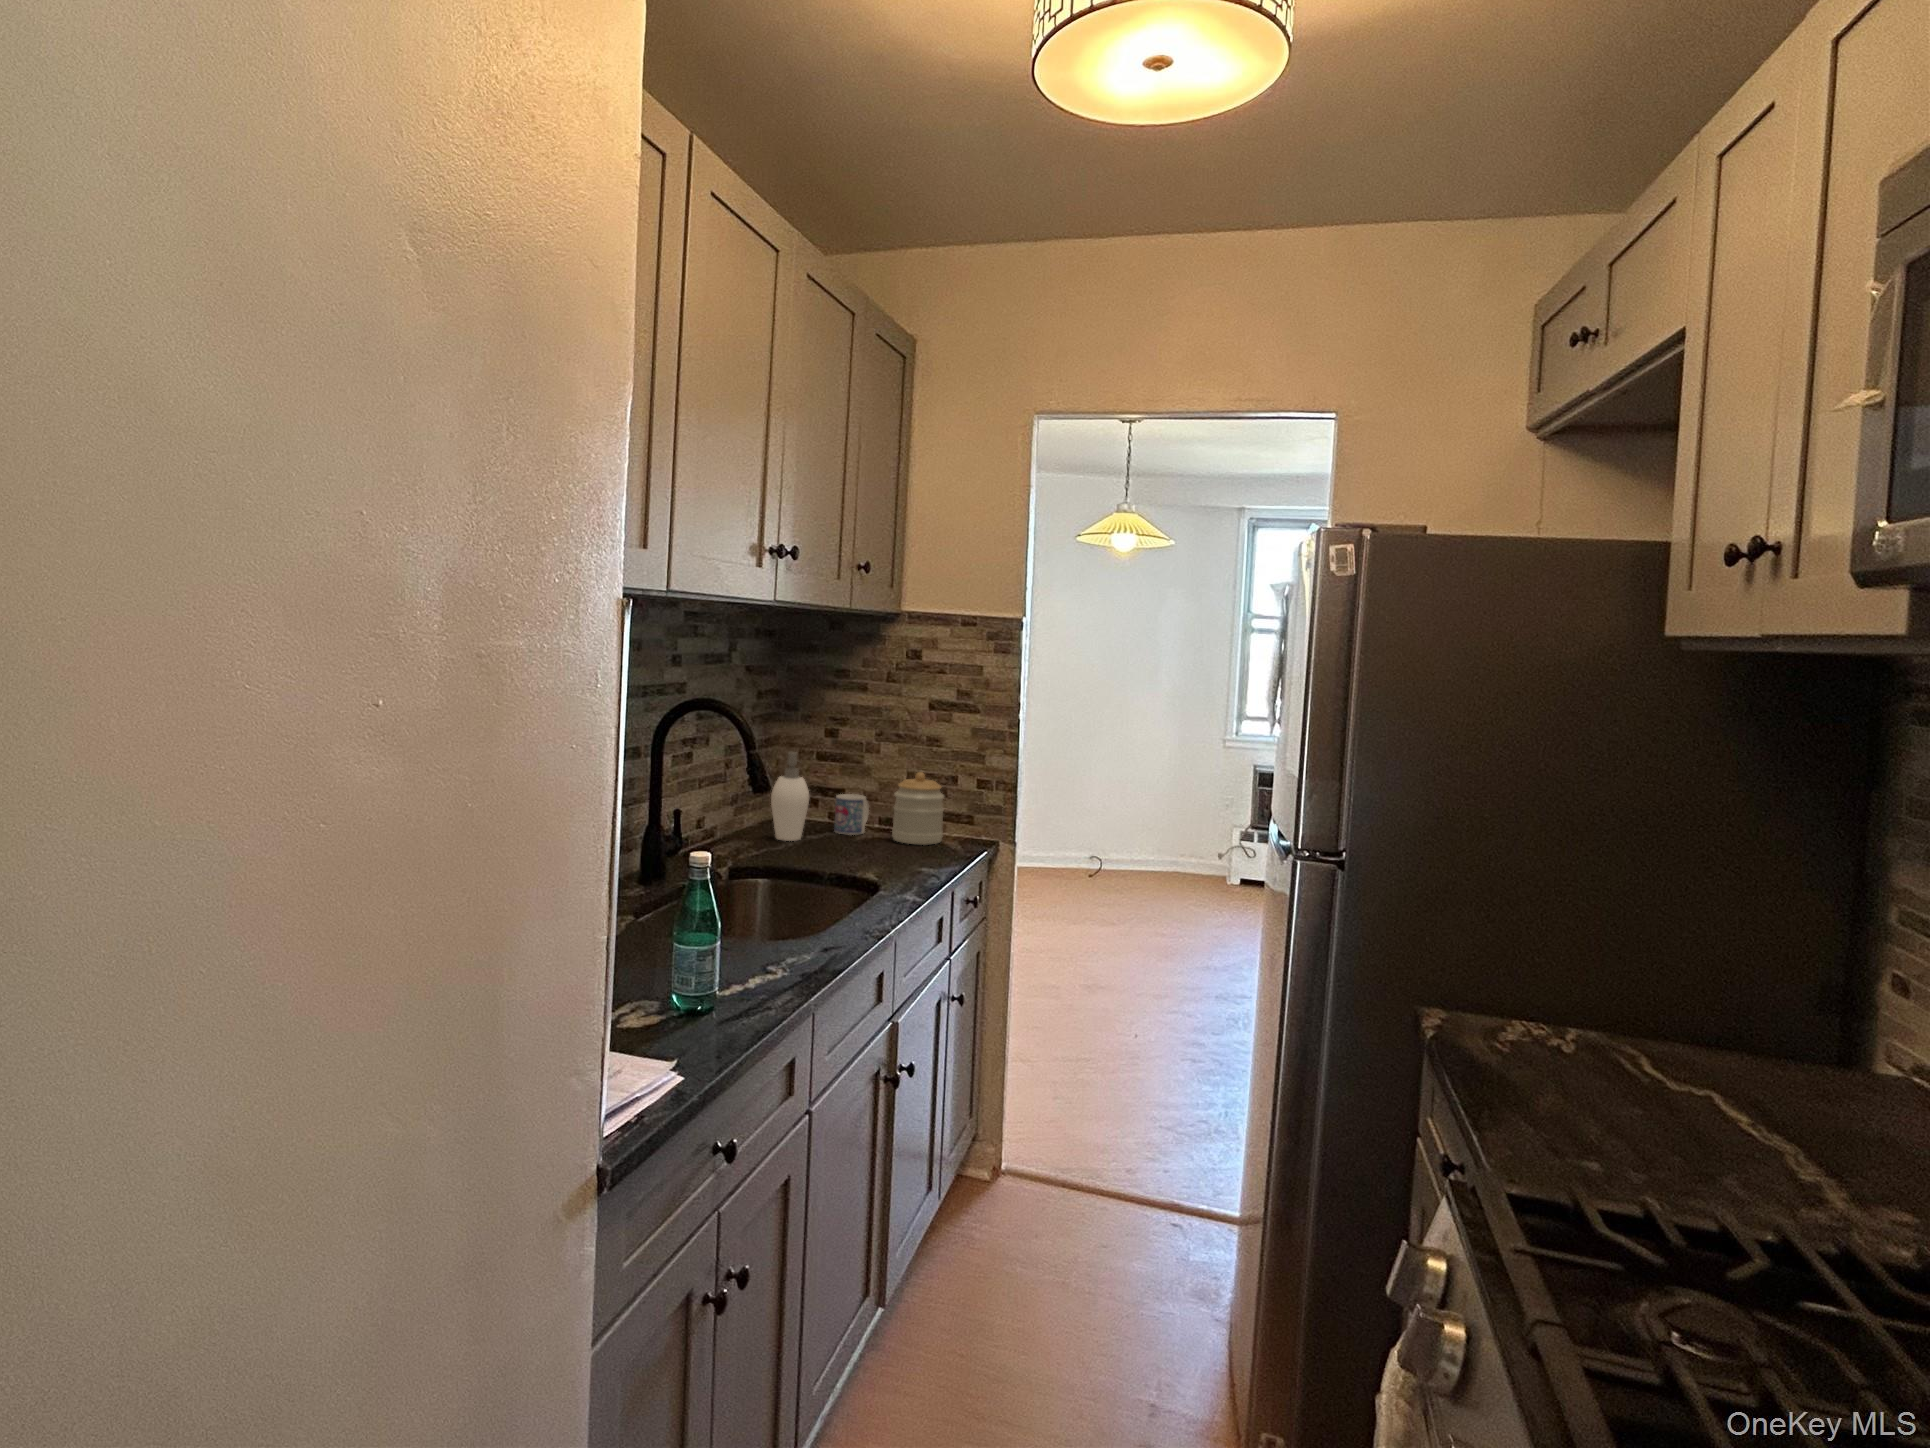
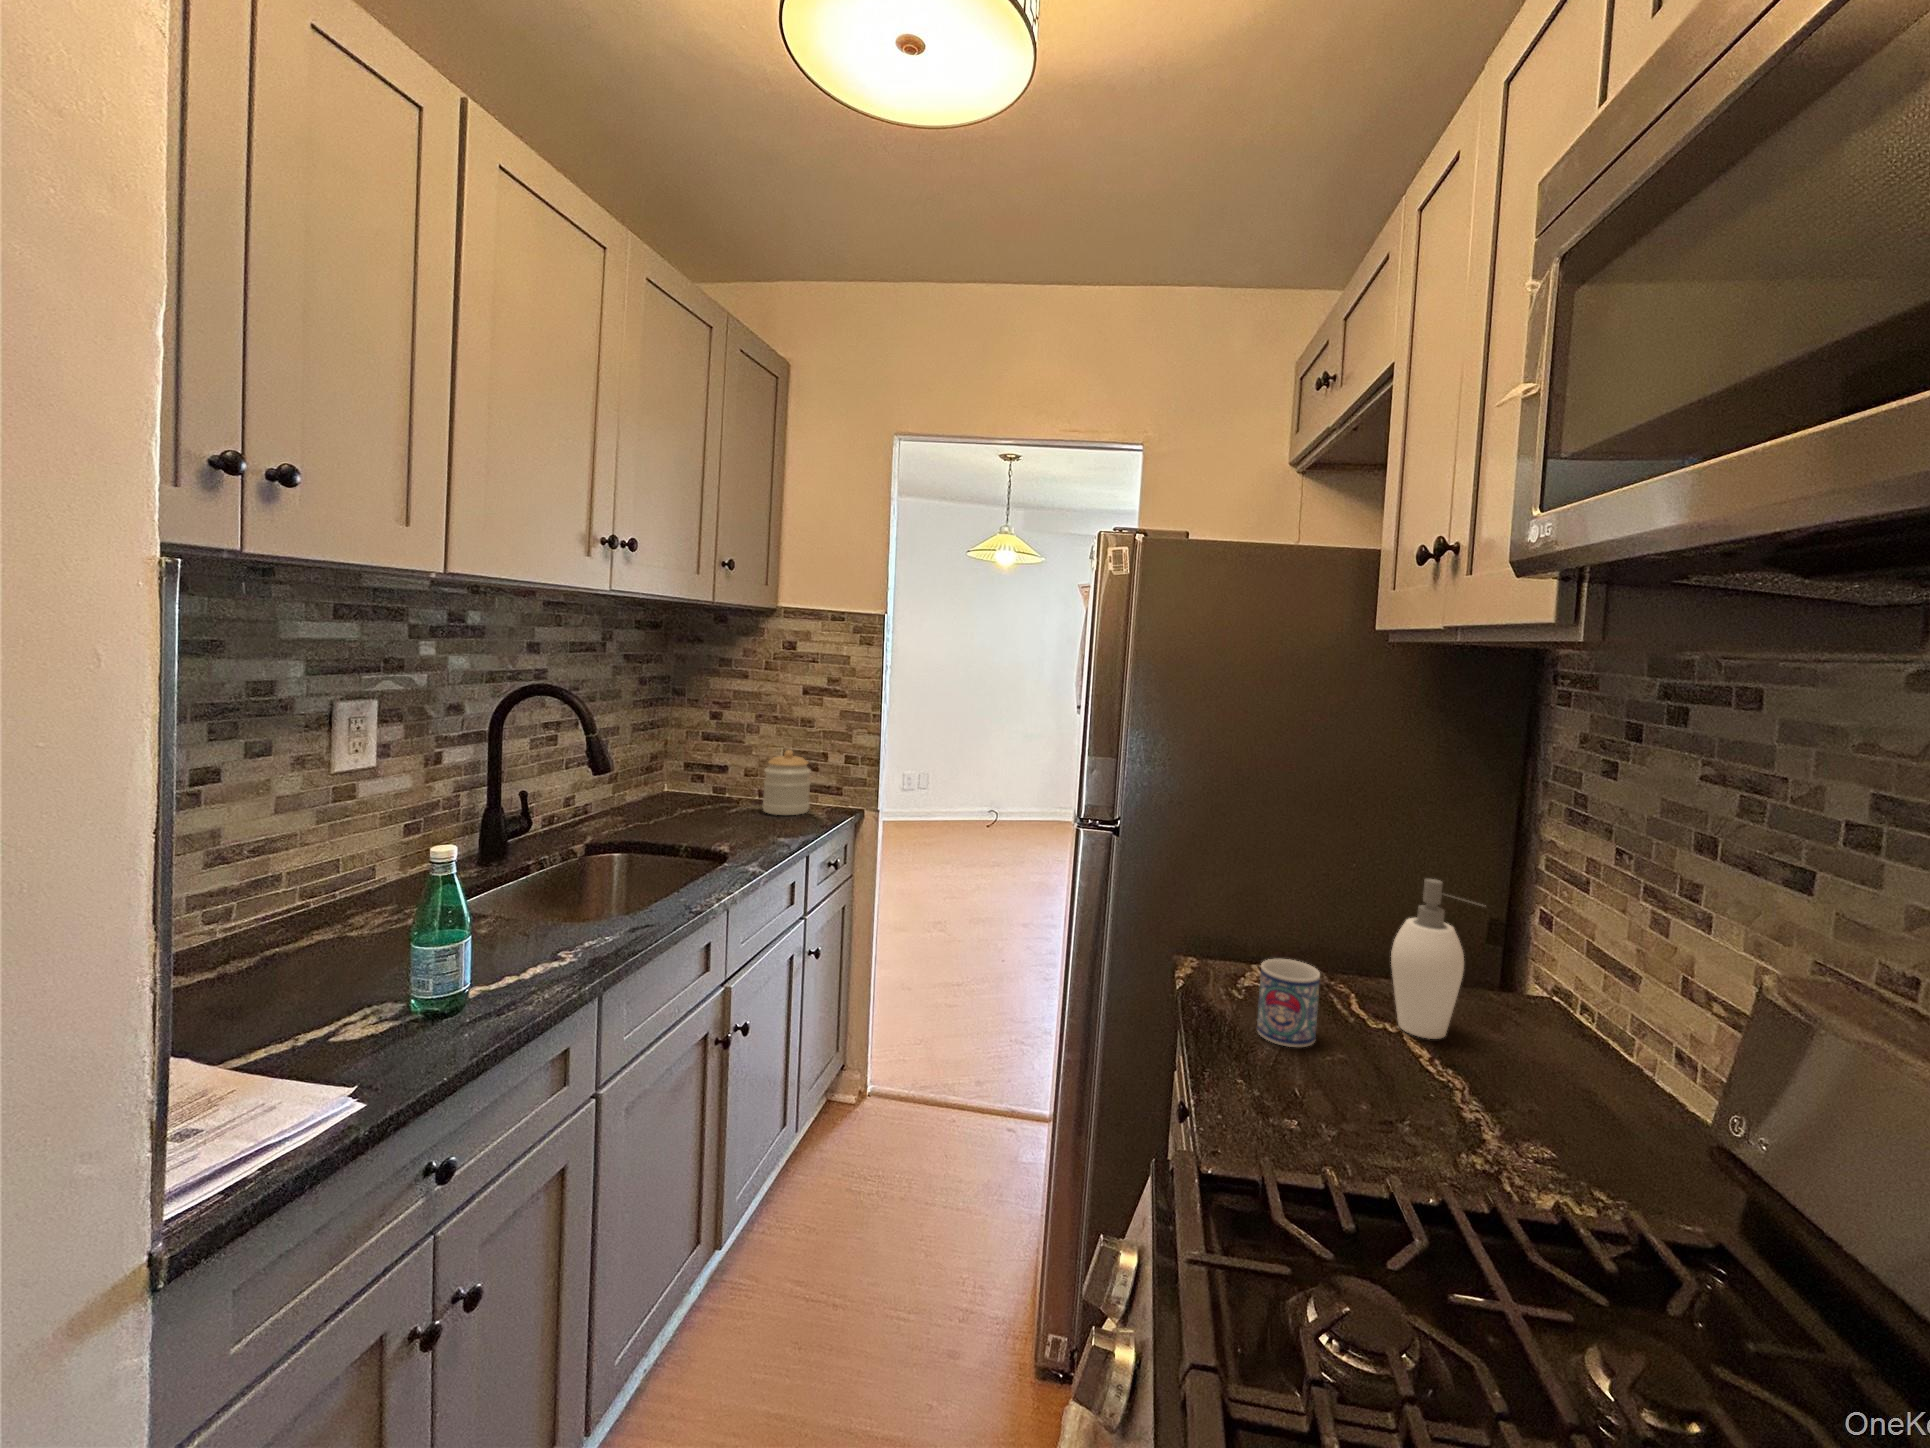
soap dispenser: present [771,752,809,841] -> present [1391,879,1486,1039]
mug: present [834,794,869,835] -> present [1257,959,1320,1047]

